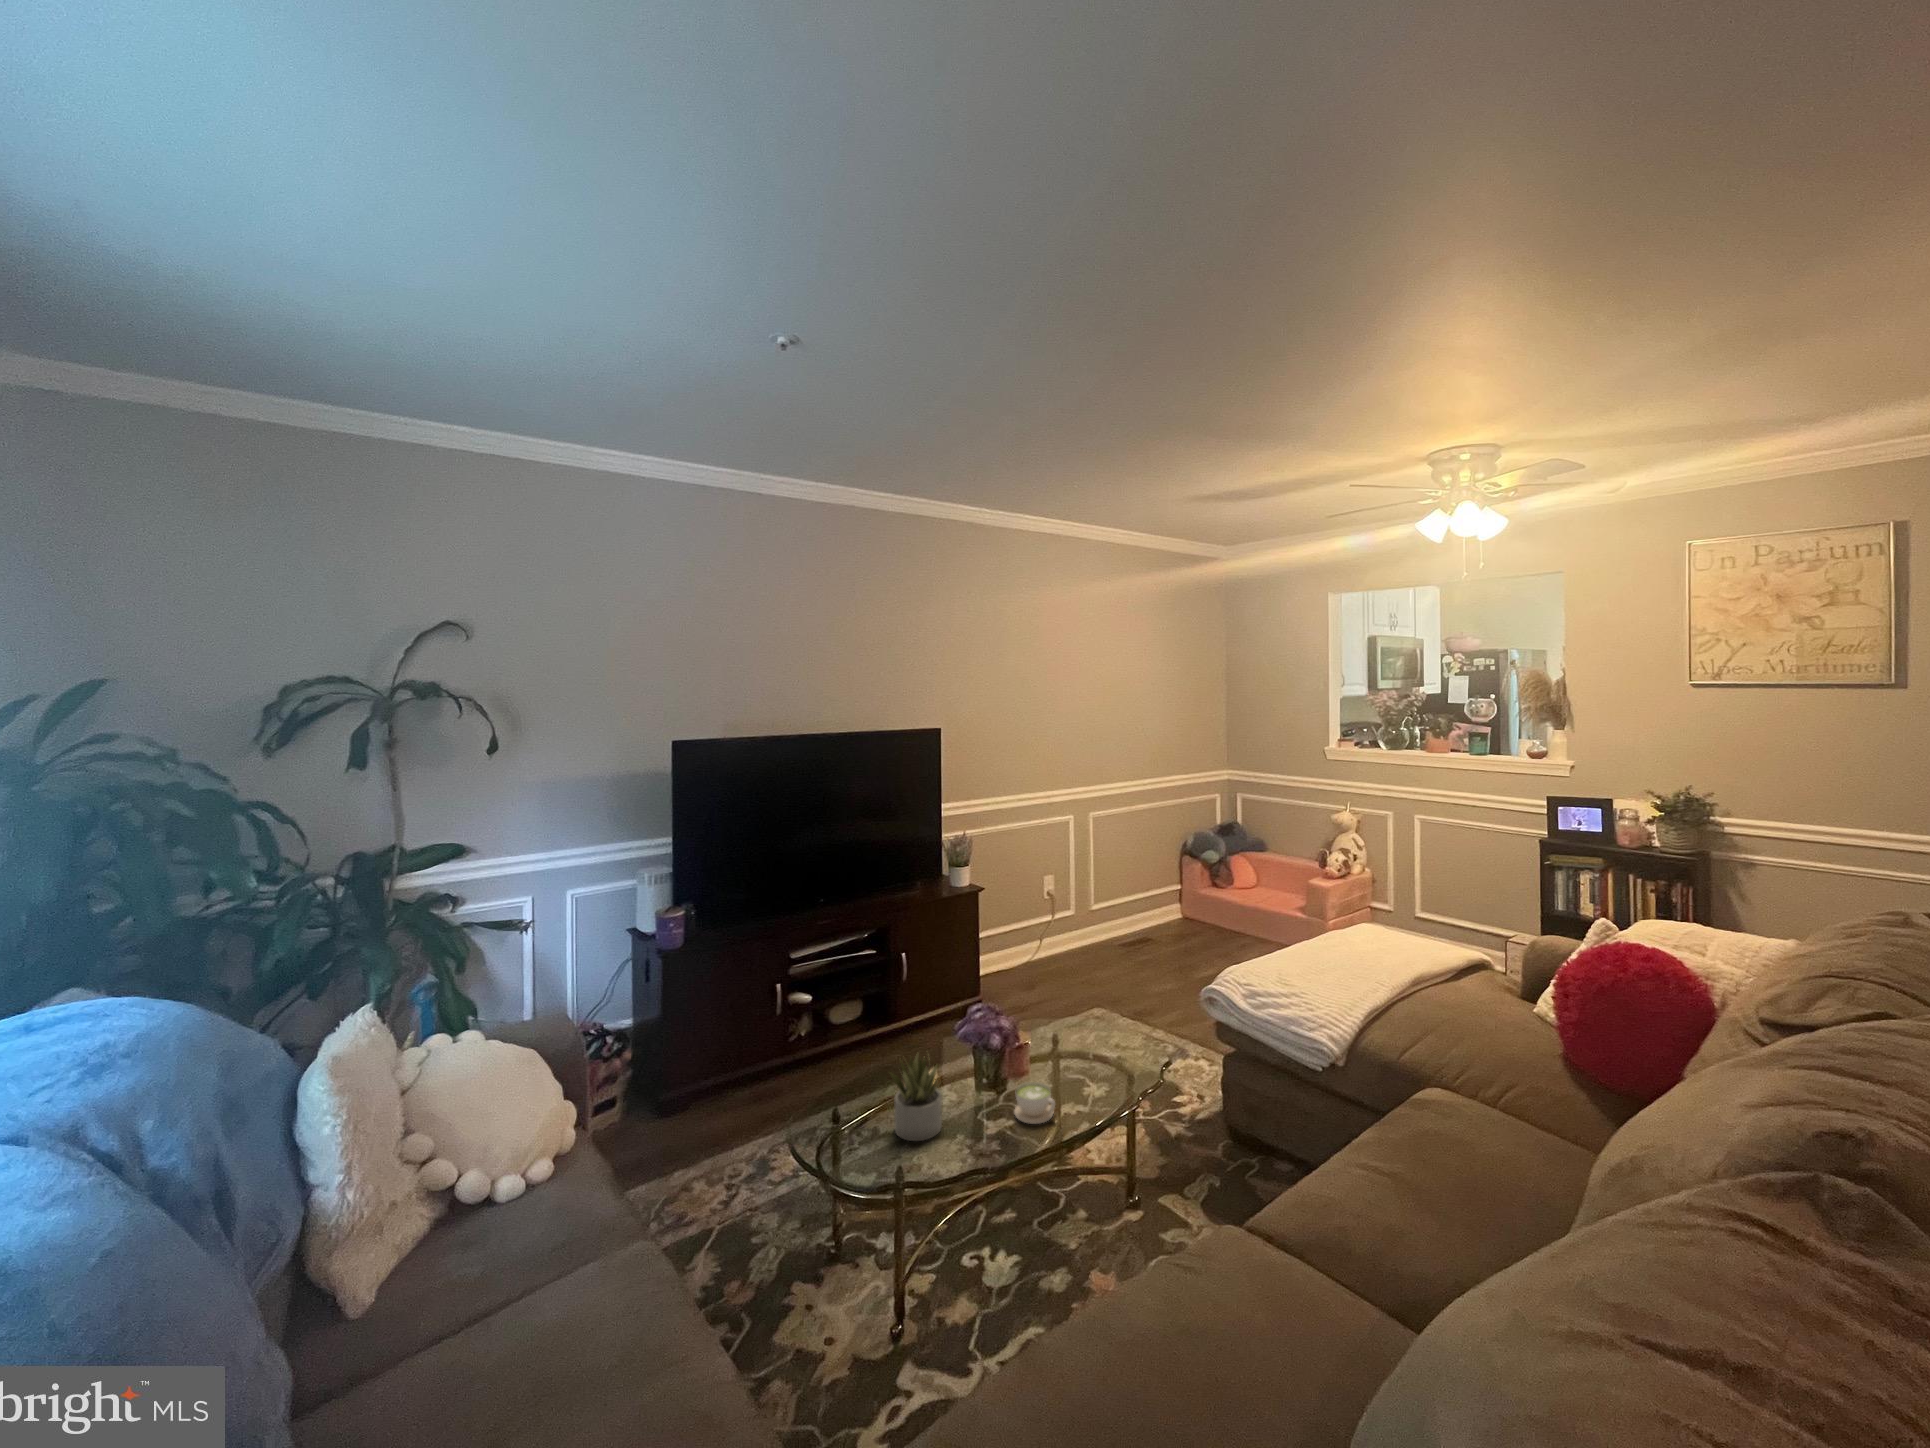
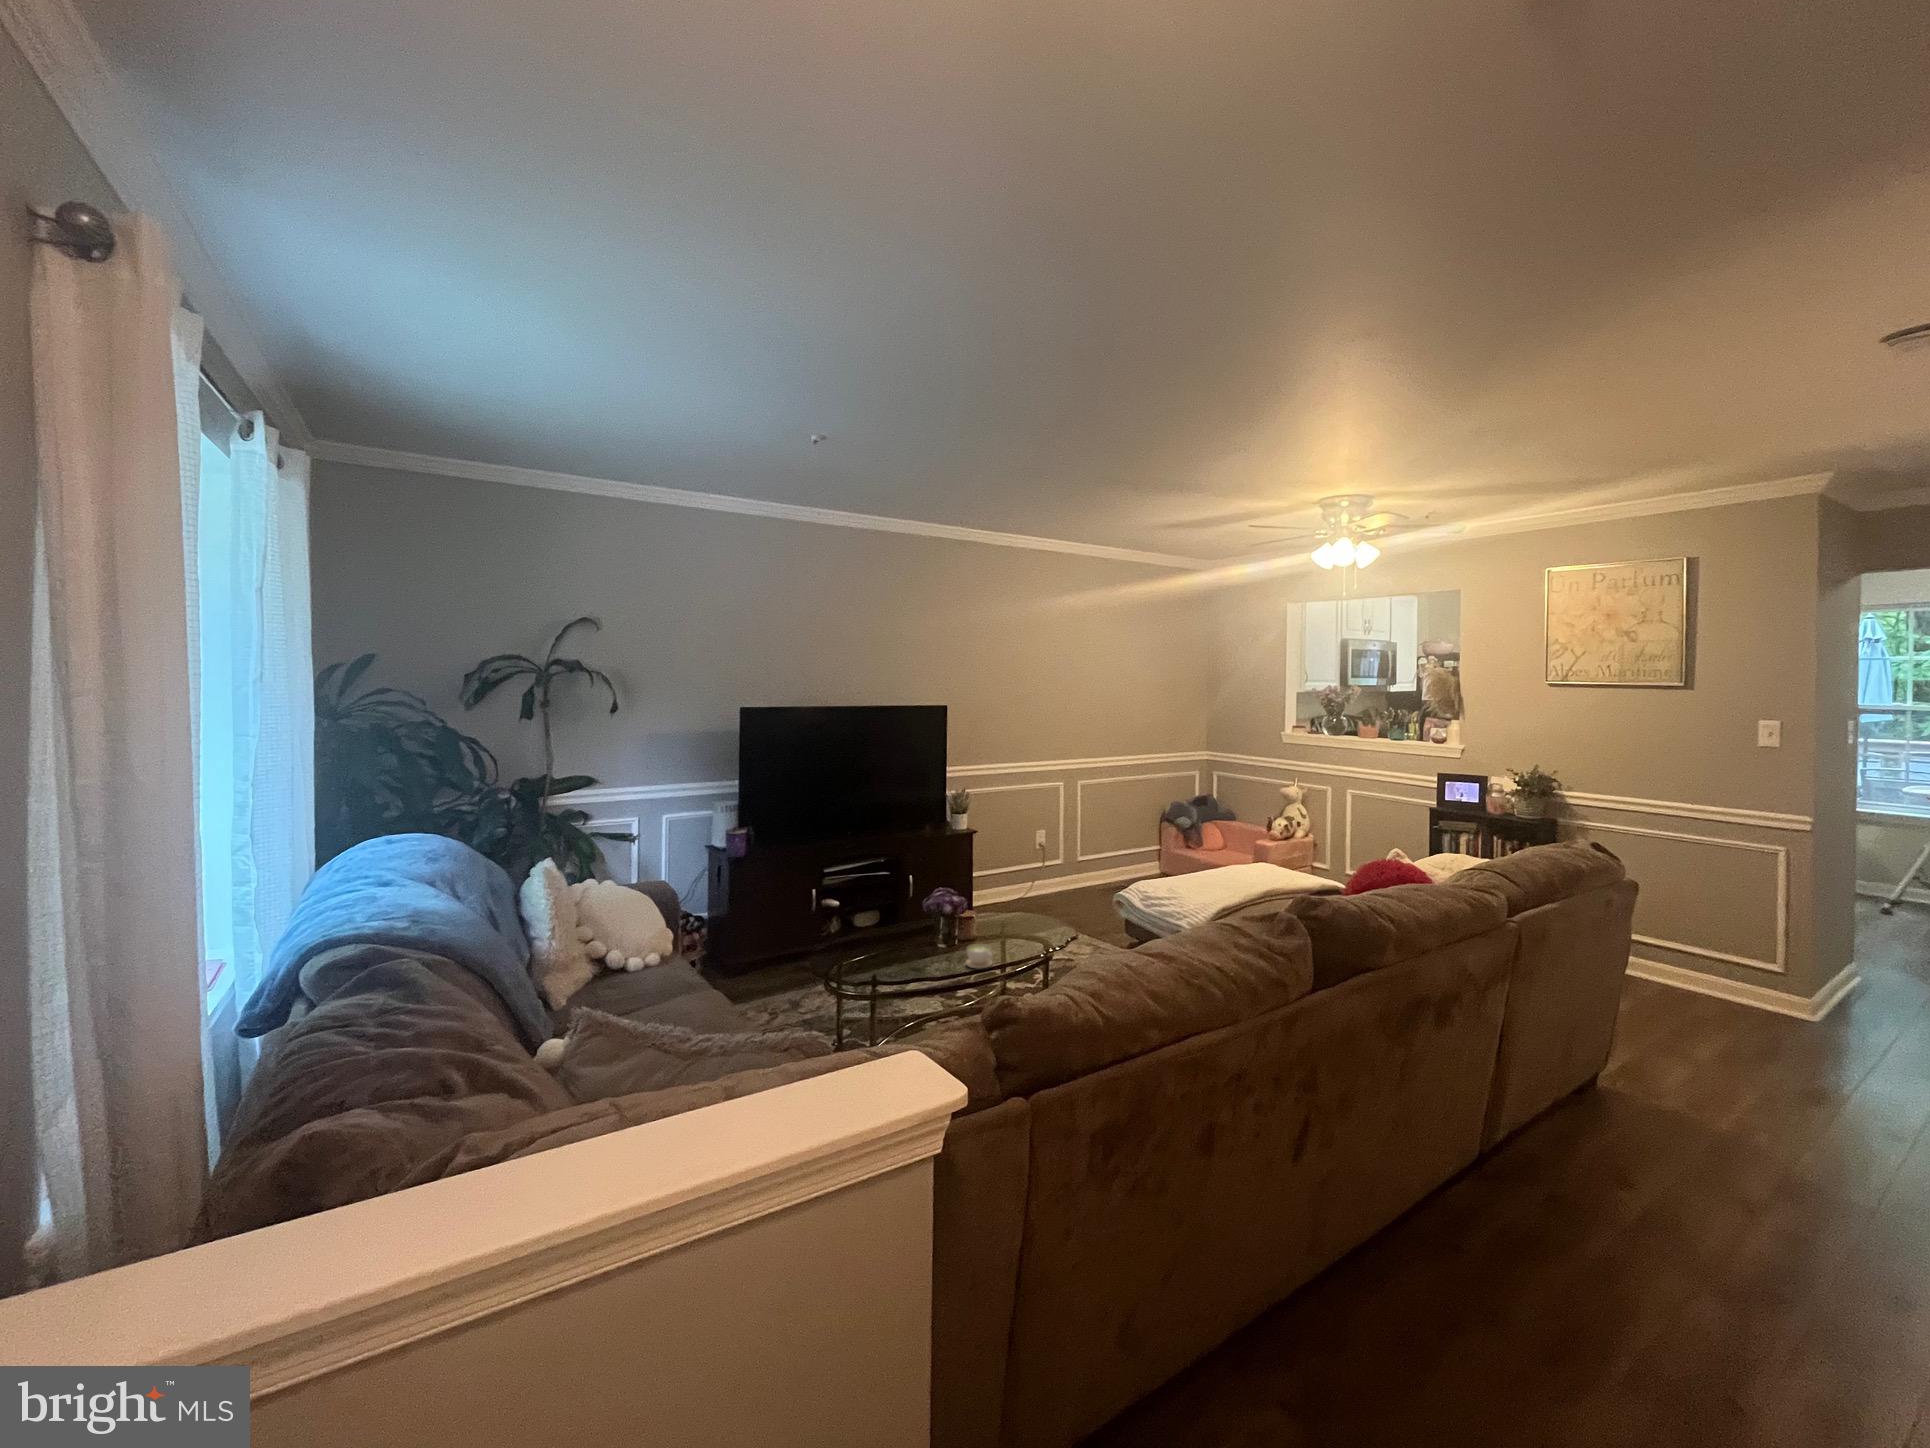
succulent plant: present [890,1055,942,1141] -> none [879,917,919,974]

